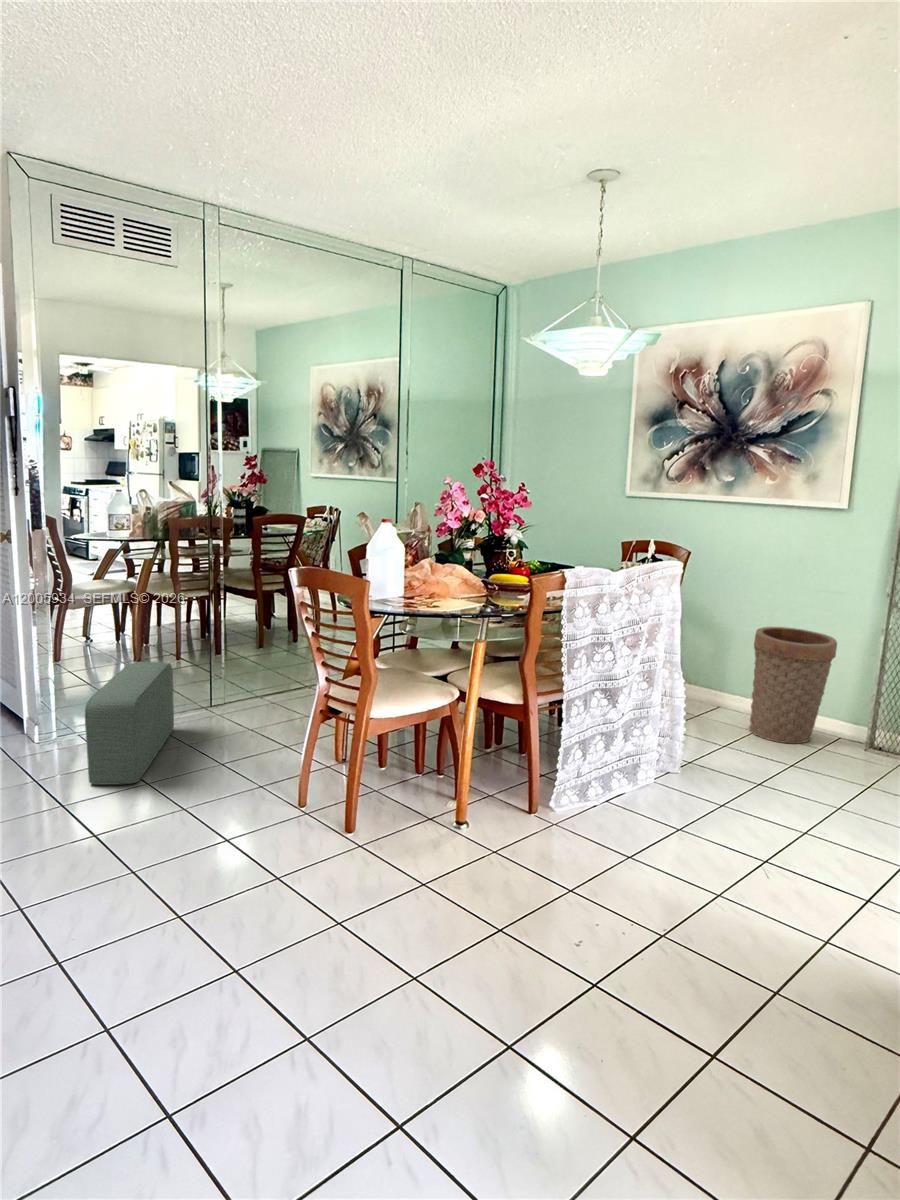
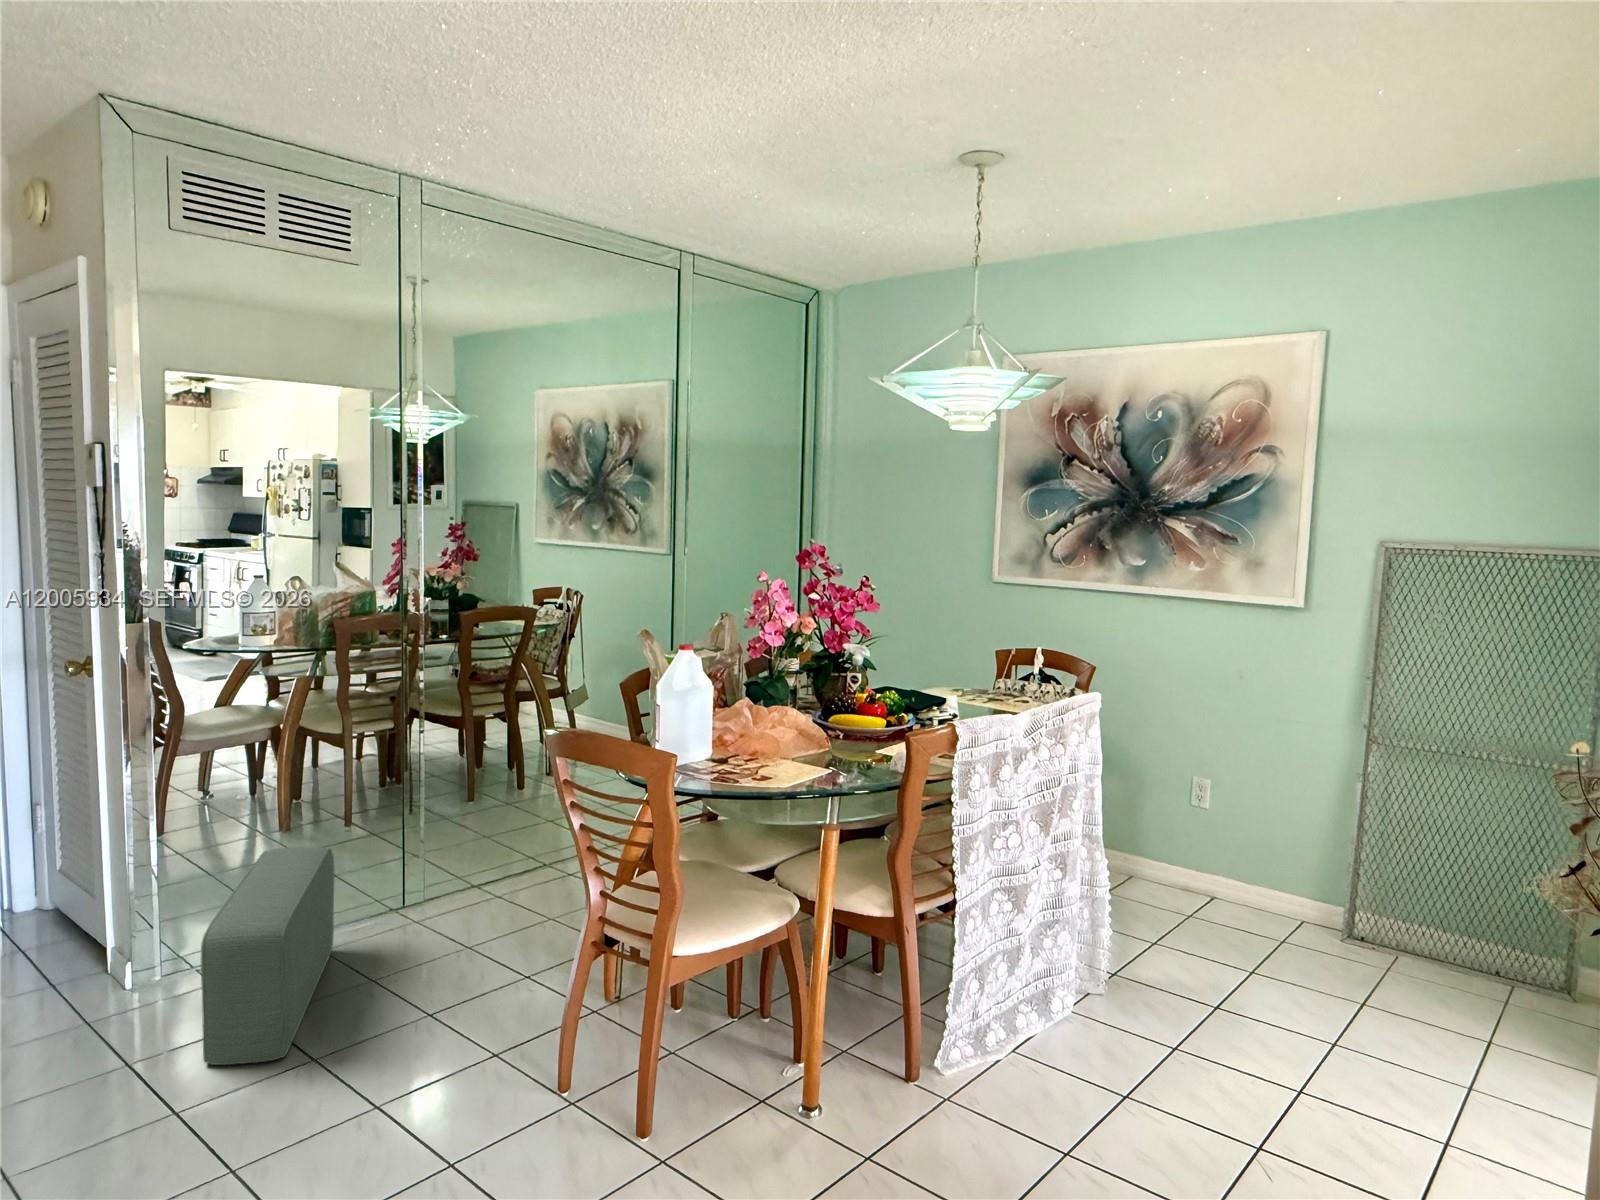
basket: present [749,627,837,744] -> none [1178,770,1298,939]

